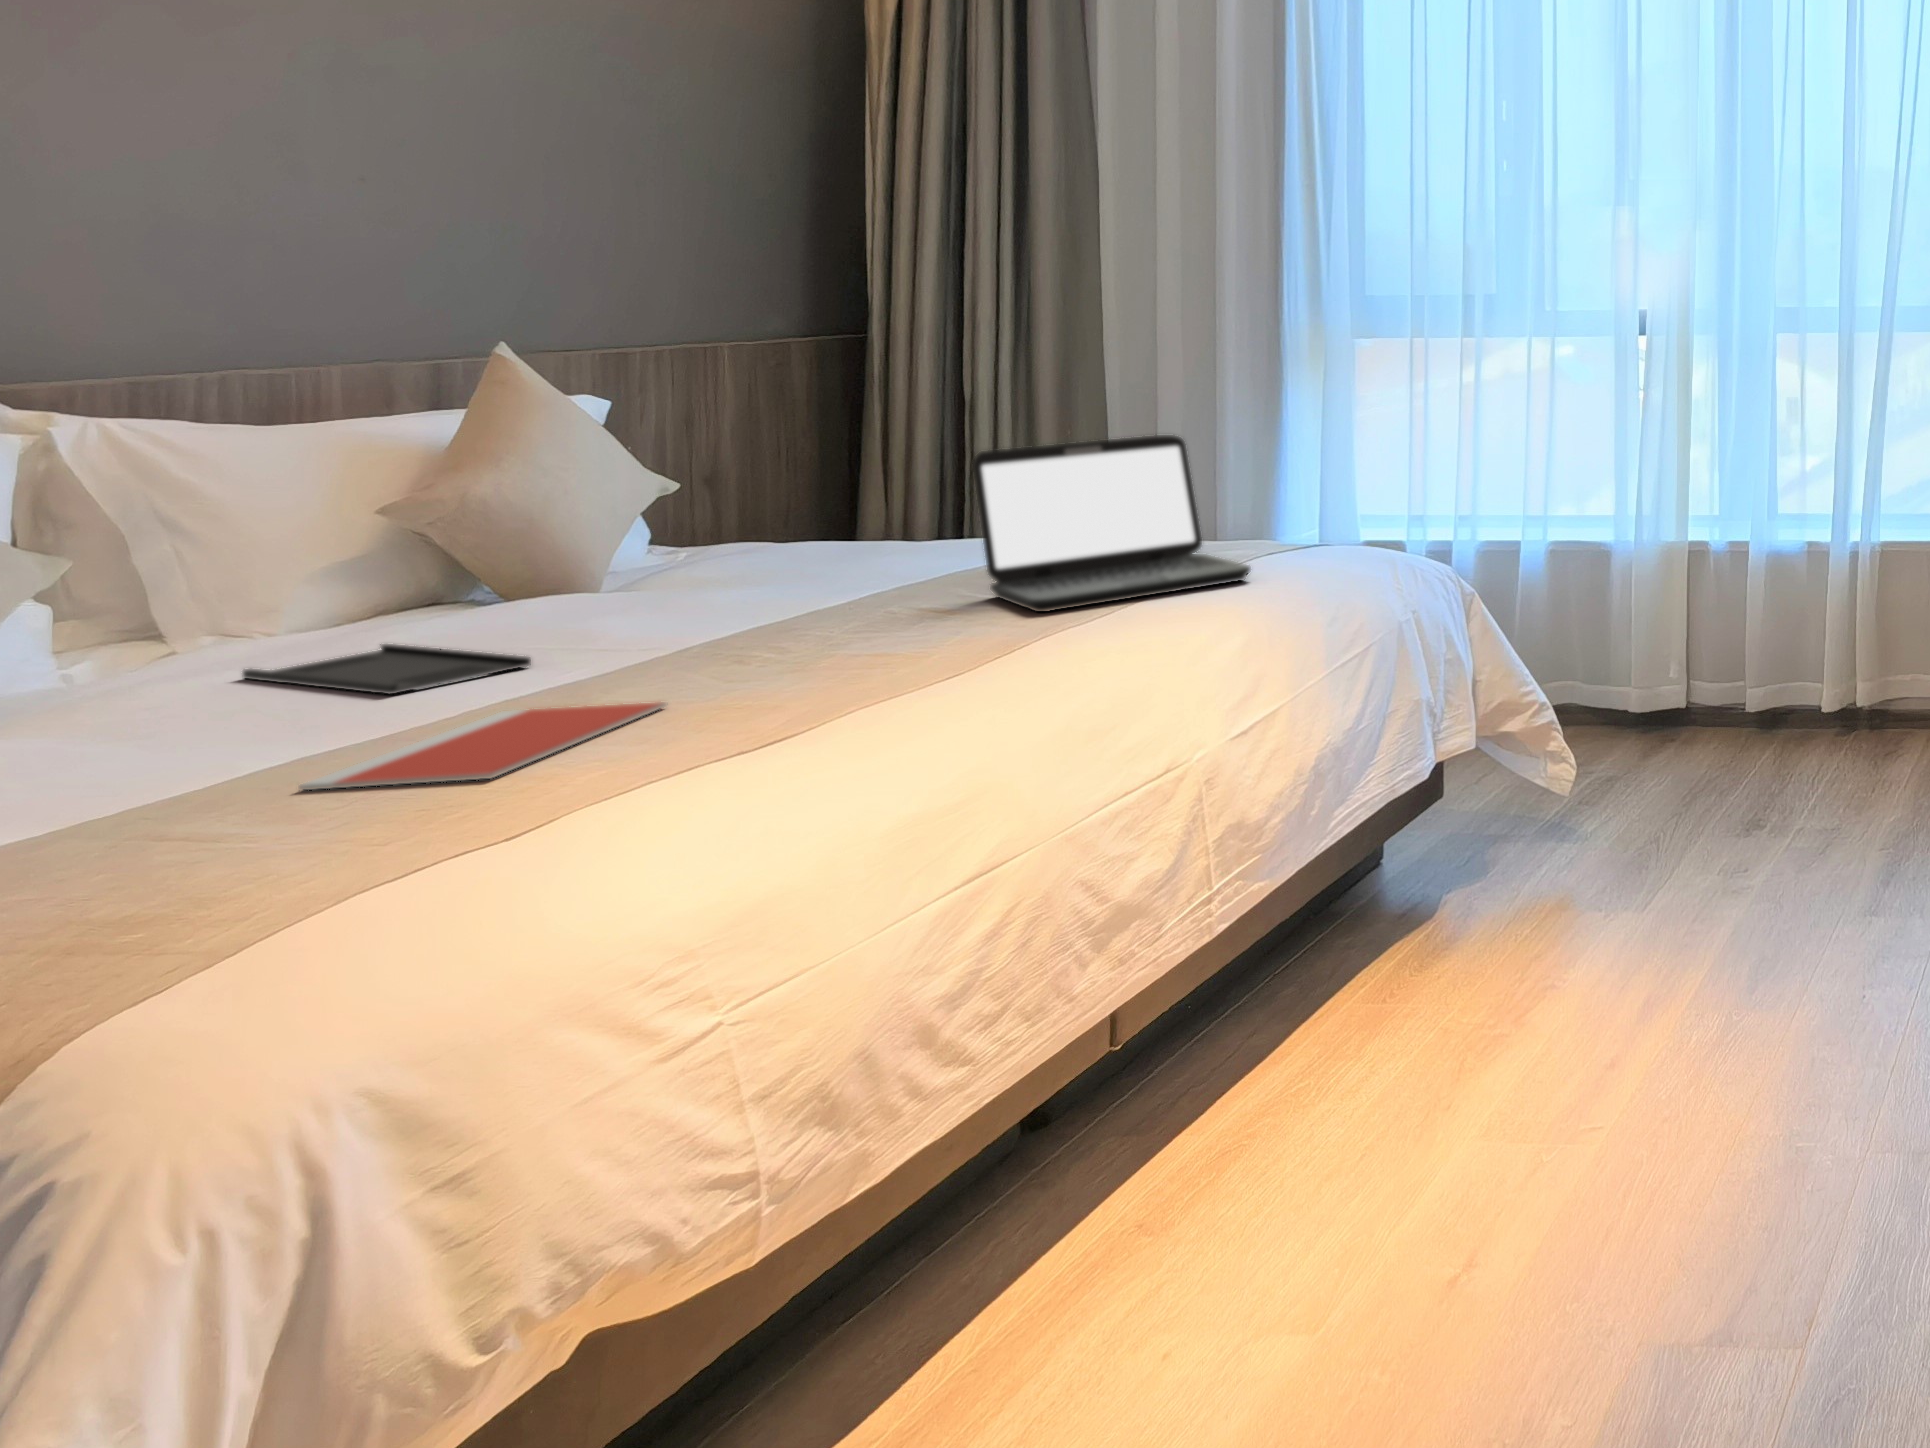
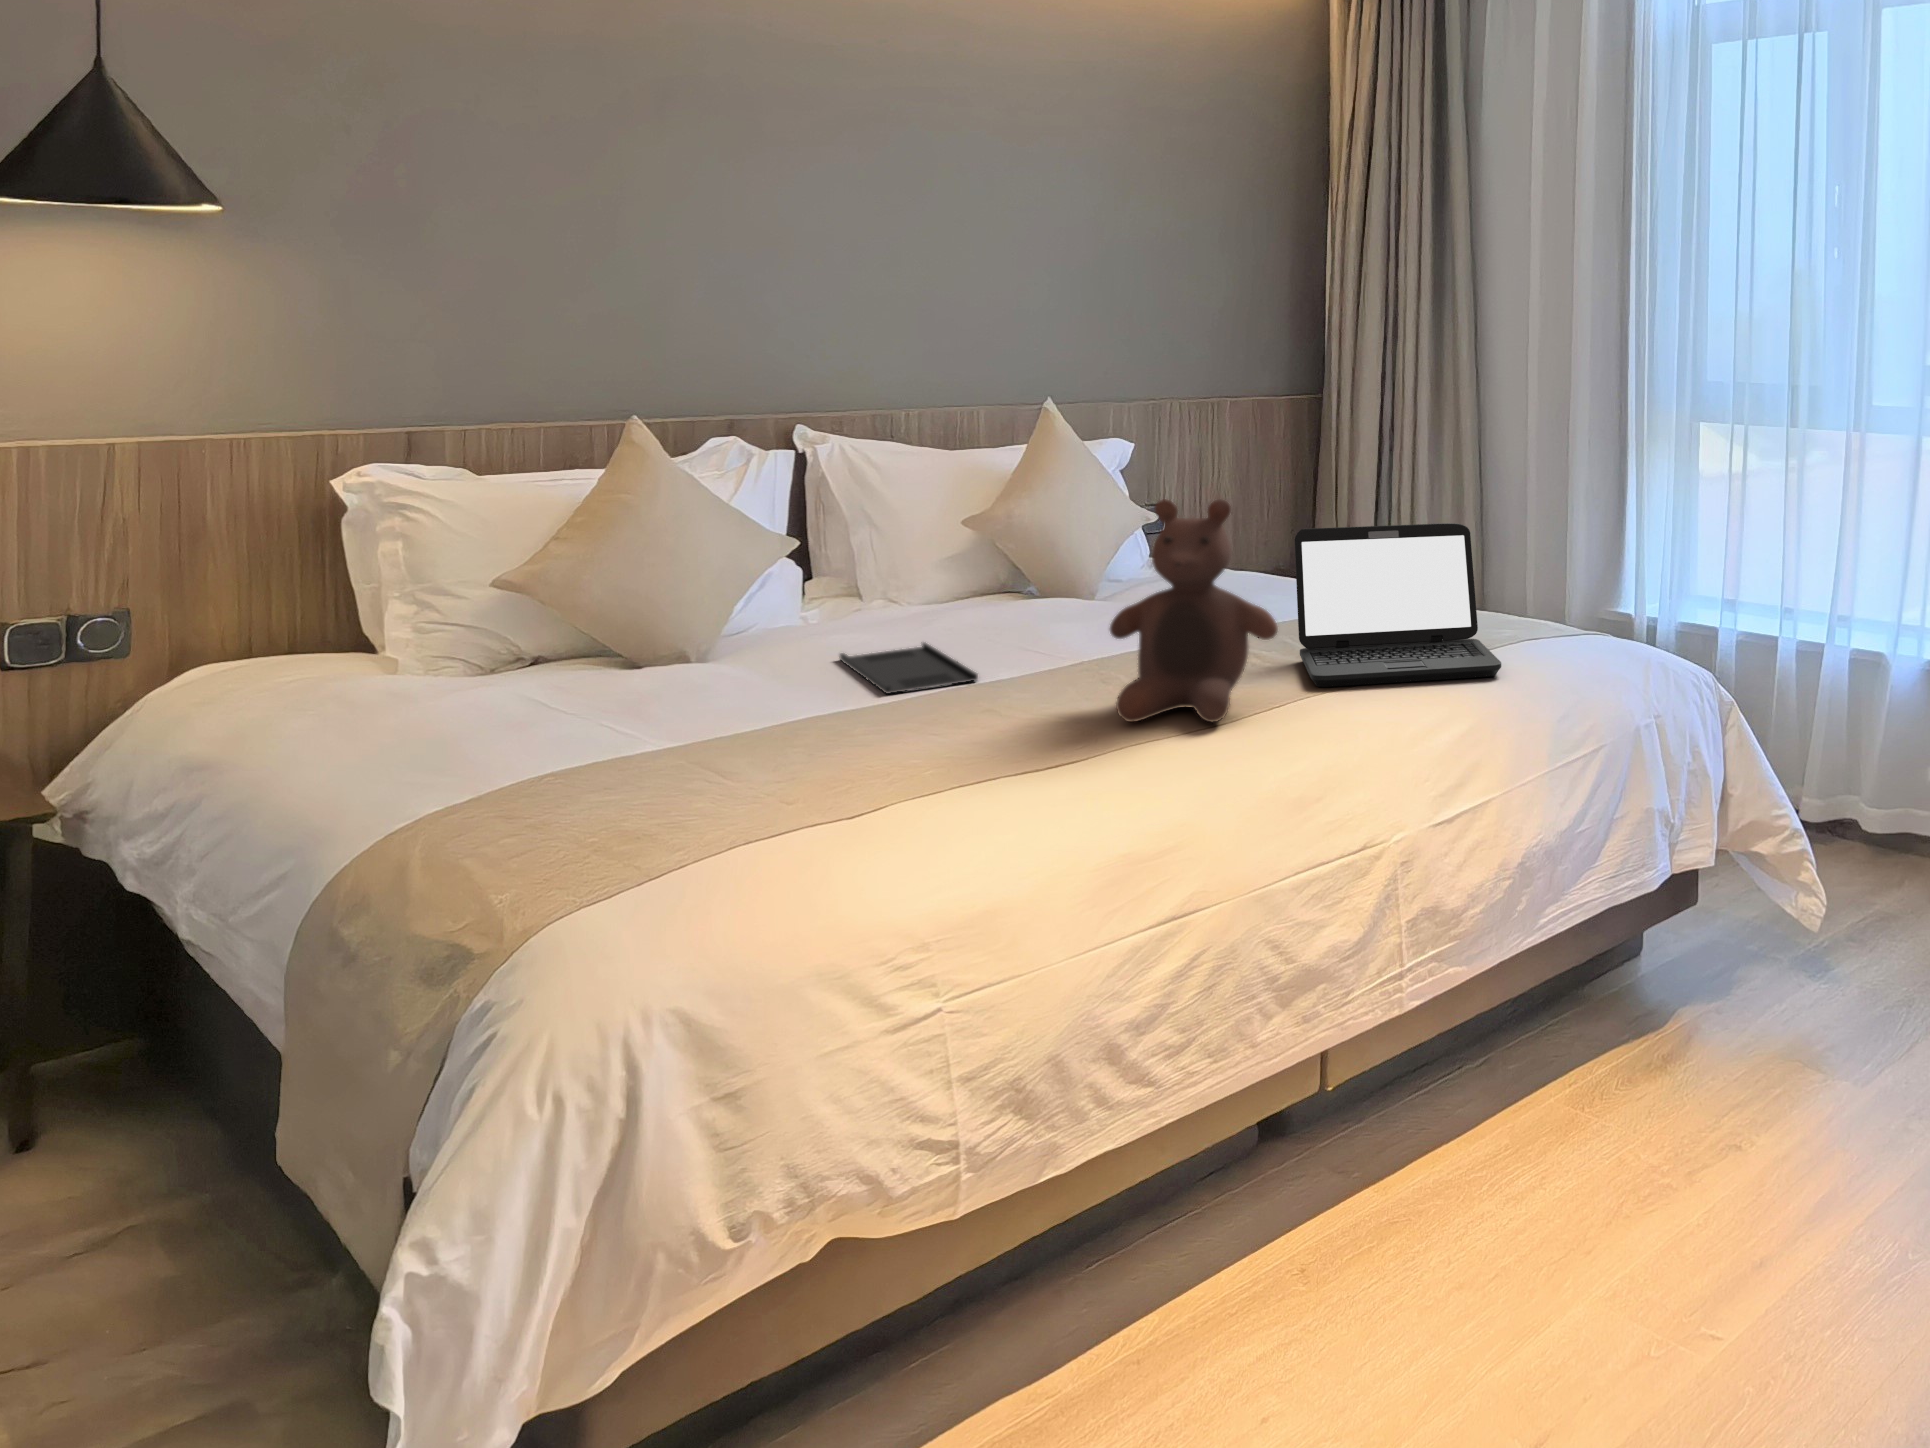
stuffed bear: none [766,407,1003,666] -> present [1110,499,1278,722]
notebook: present [299,702,668,790] -> none [756,728,1007,802]

